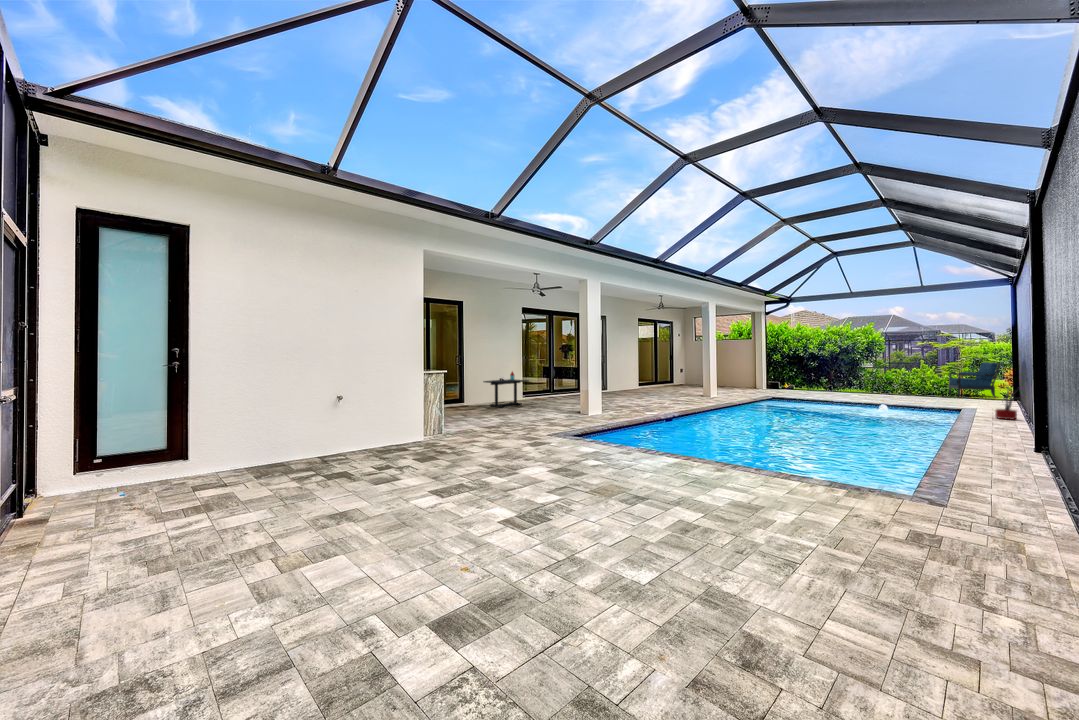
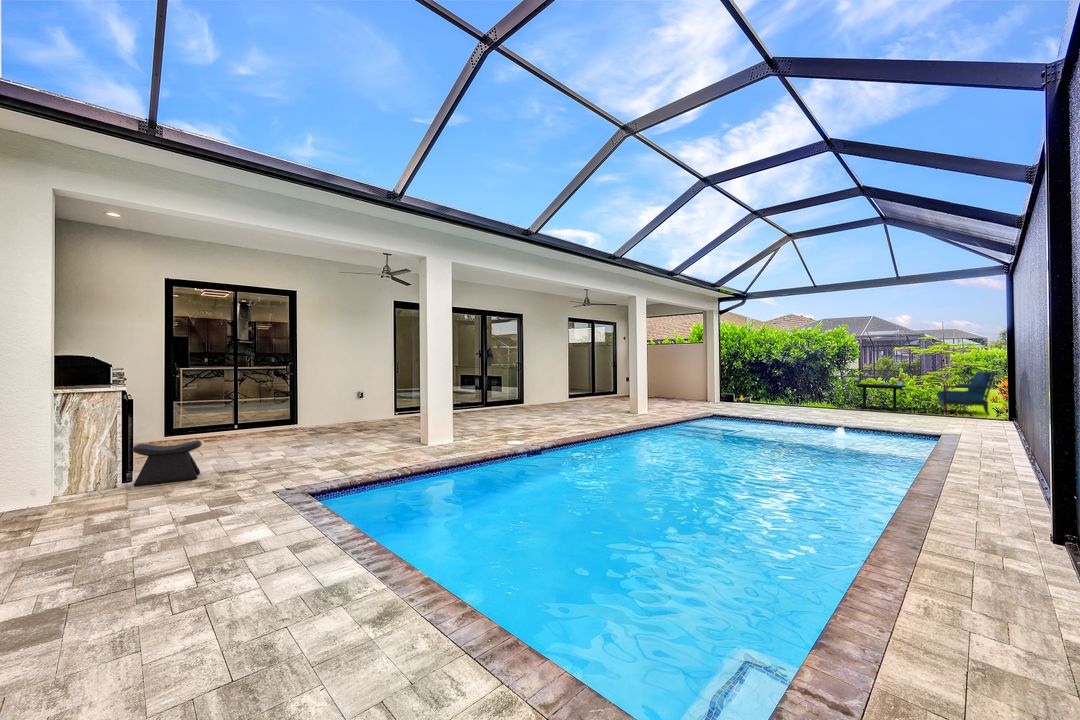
side table: present [484,372,528,408] -> present [853,377,905,411]
decorative plant: present [995,387,1017,420] -> none [975,403,1024,454]
stool: none [439,407,476,436] -> present [132,440,202,486]

